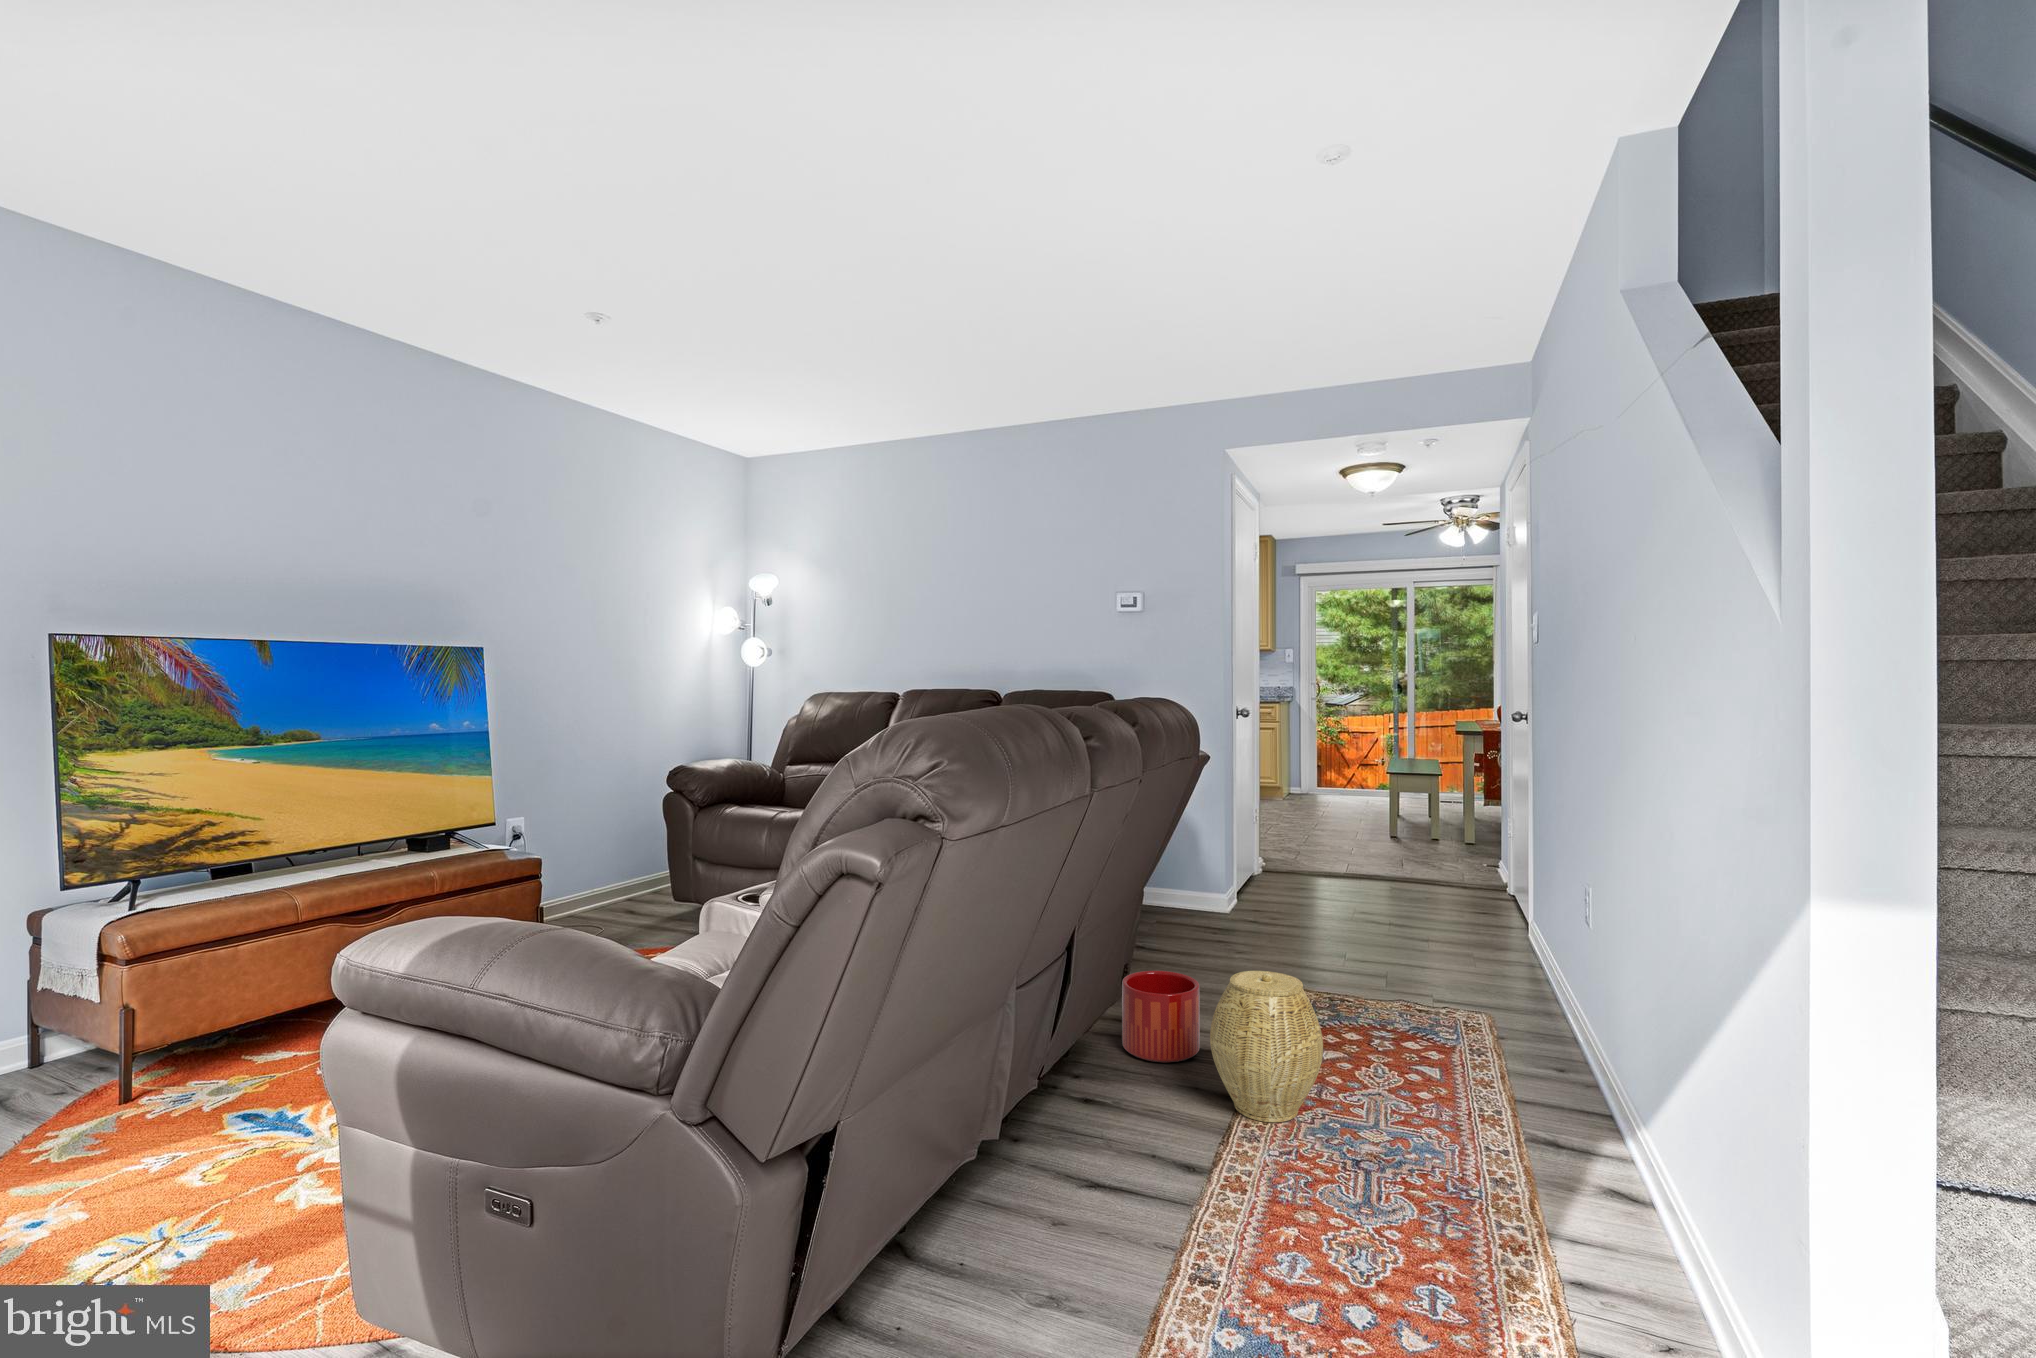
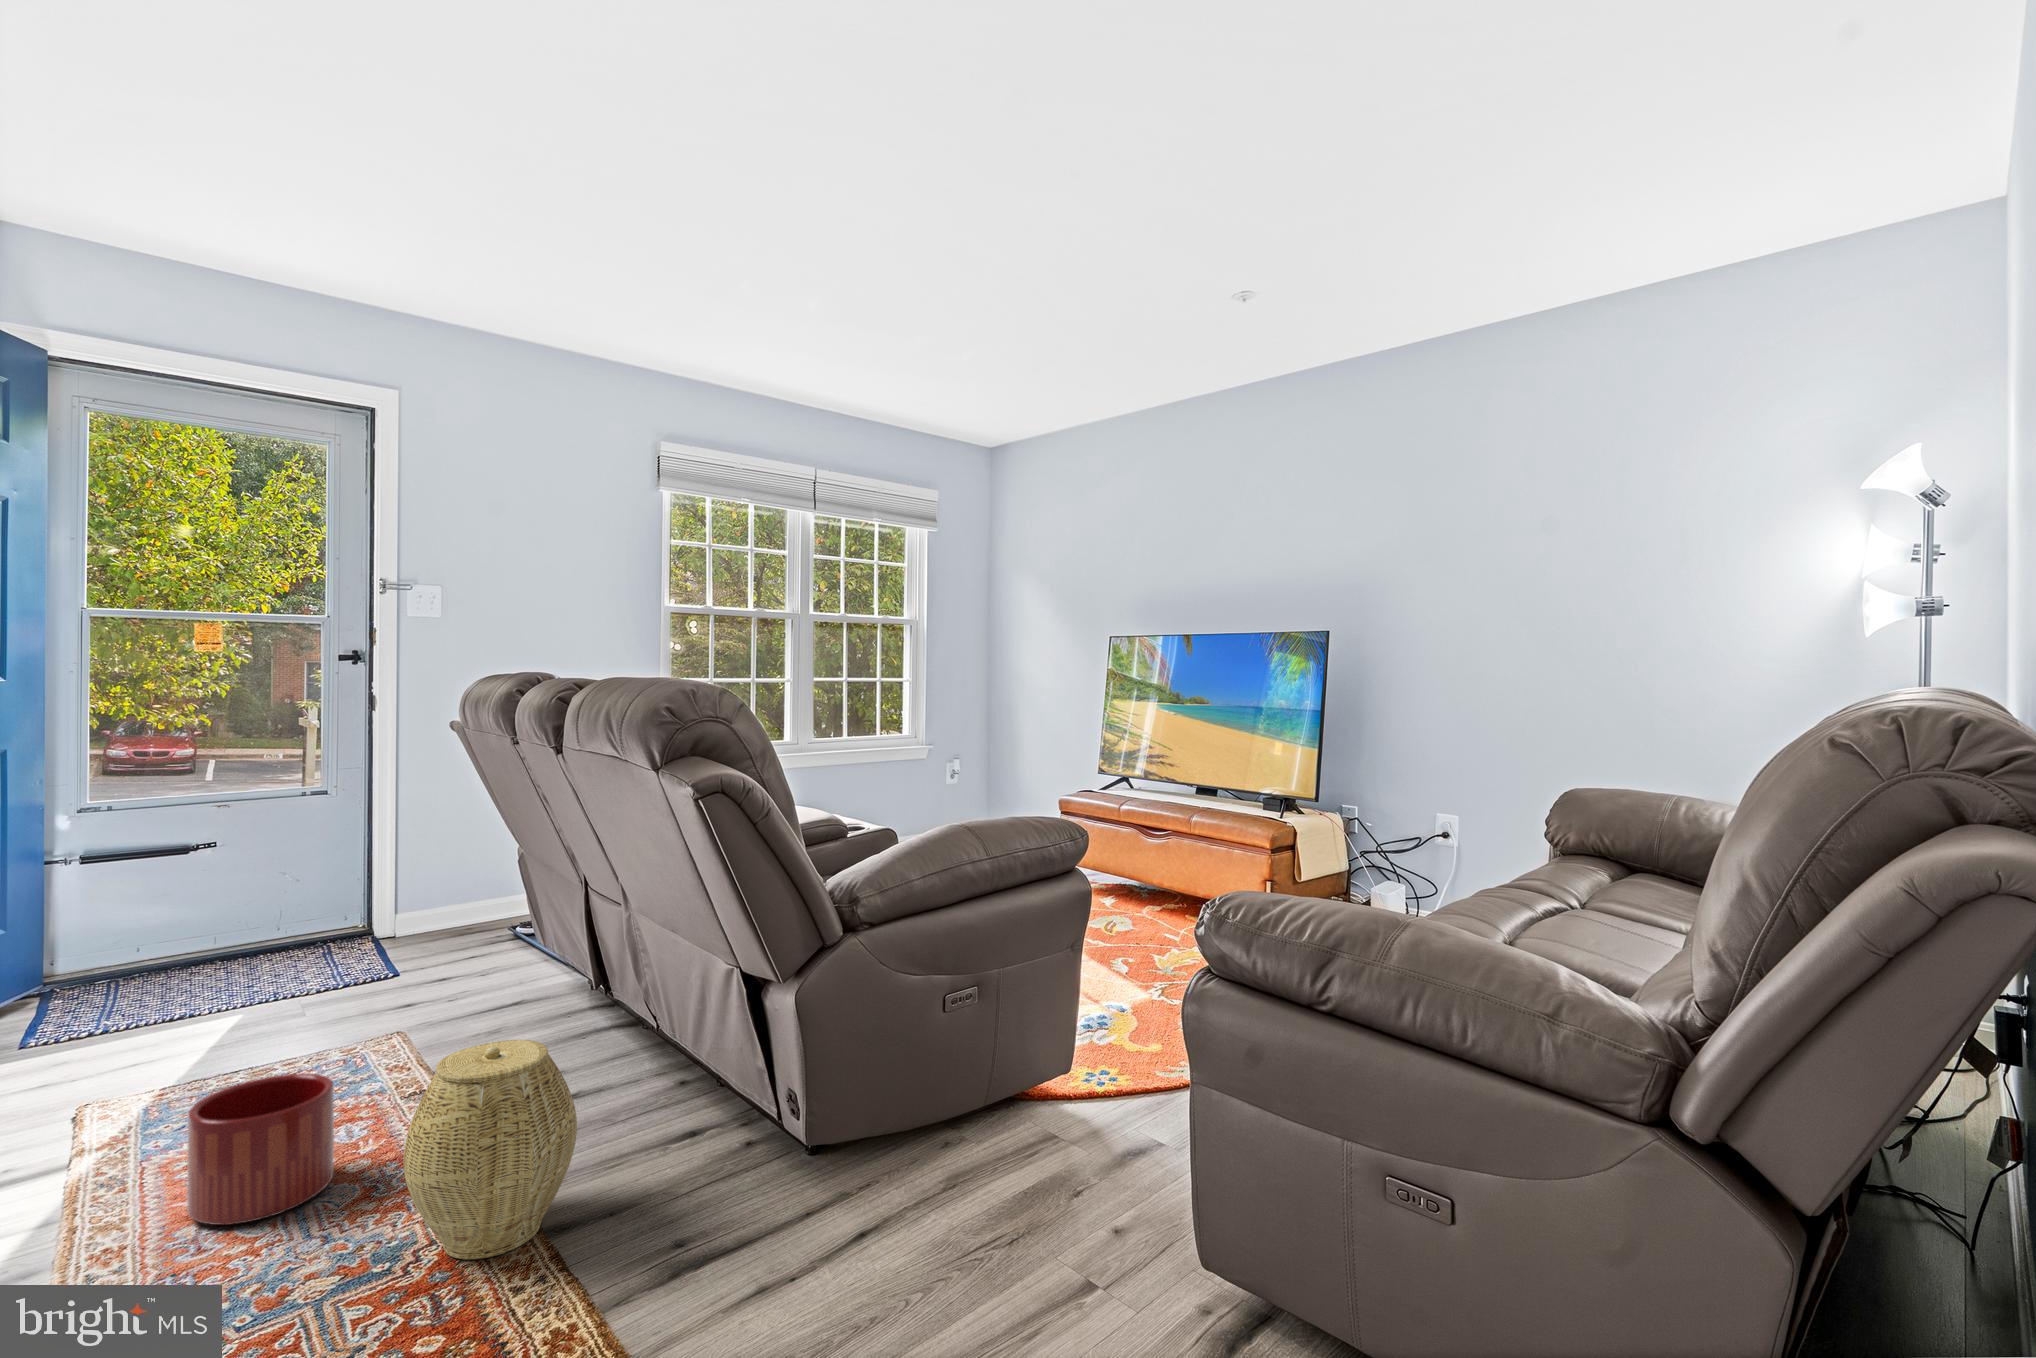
planter: present [1122,971,1200,1063] -> present [187,1074,334,1225]

